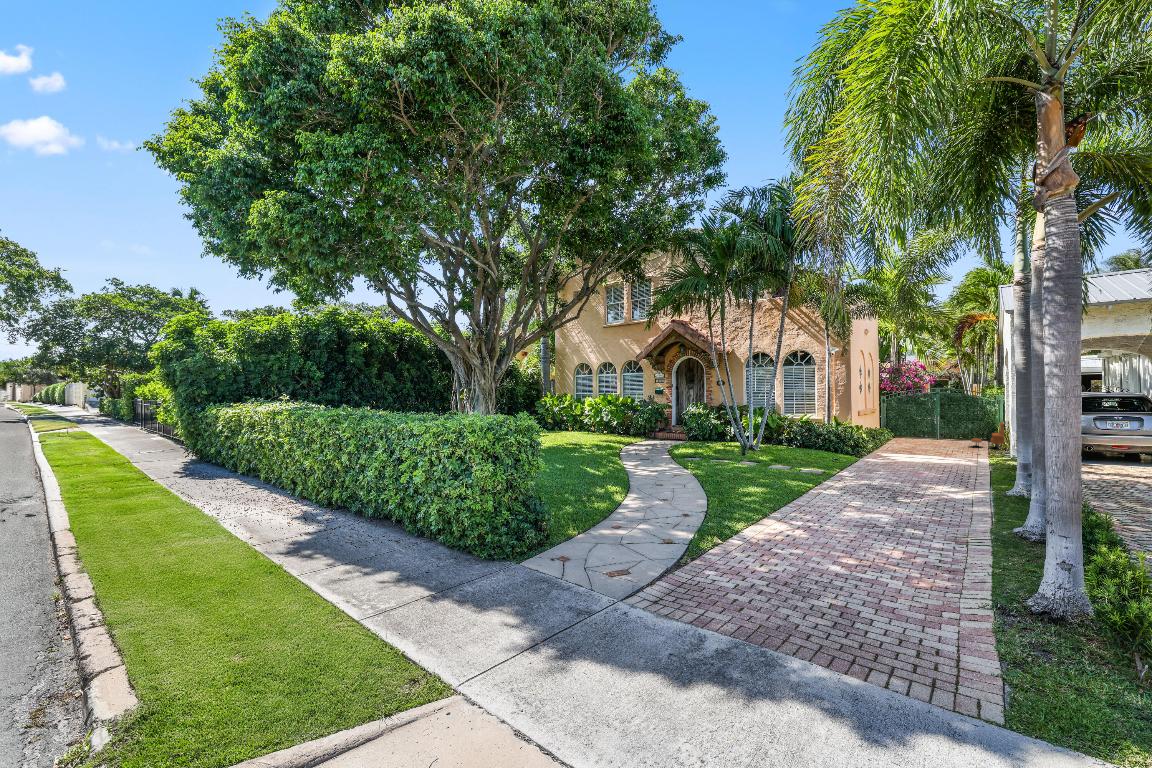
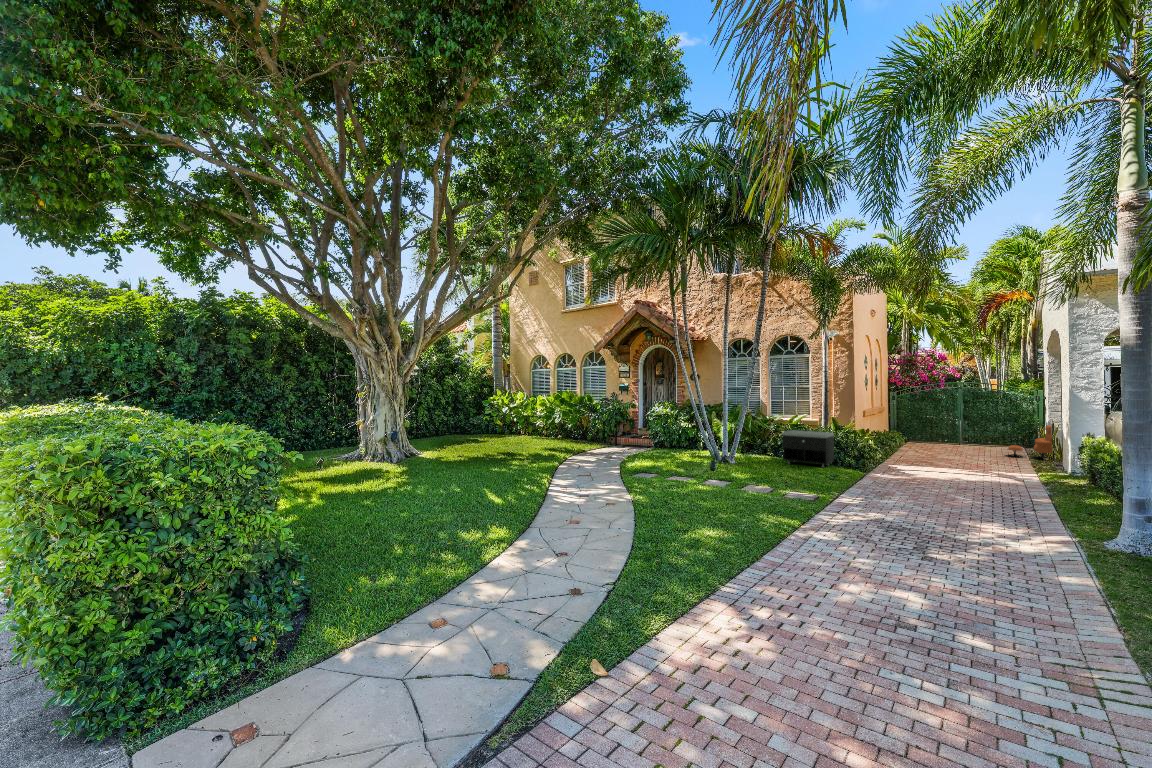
storage bench: none [795,426,835,454] -> present [782,430,834,467]

